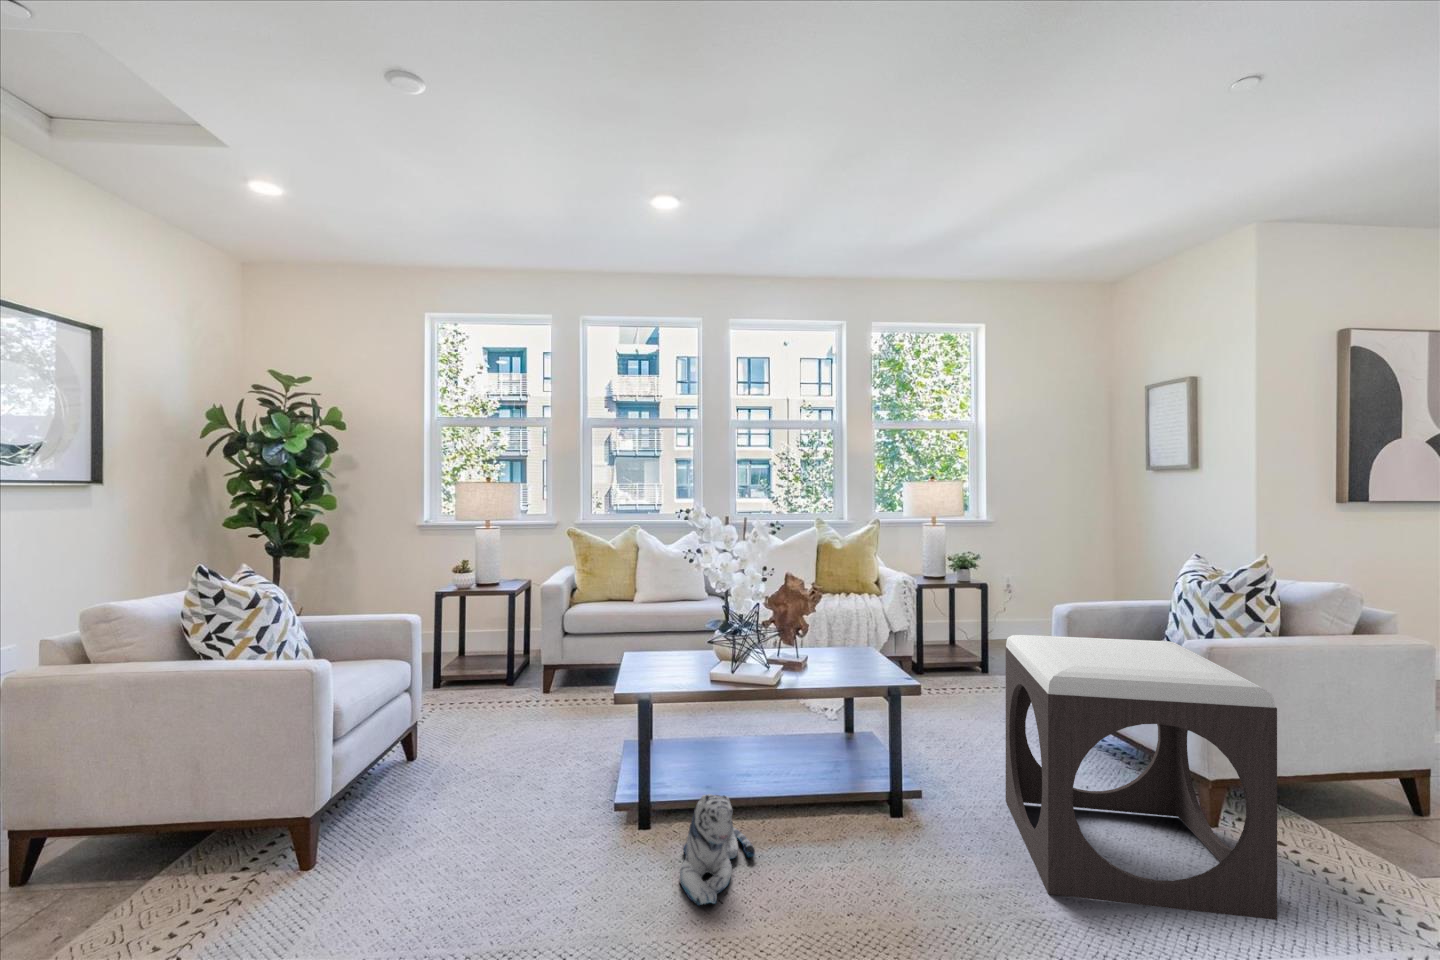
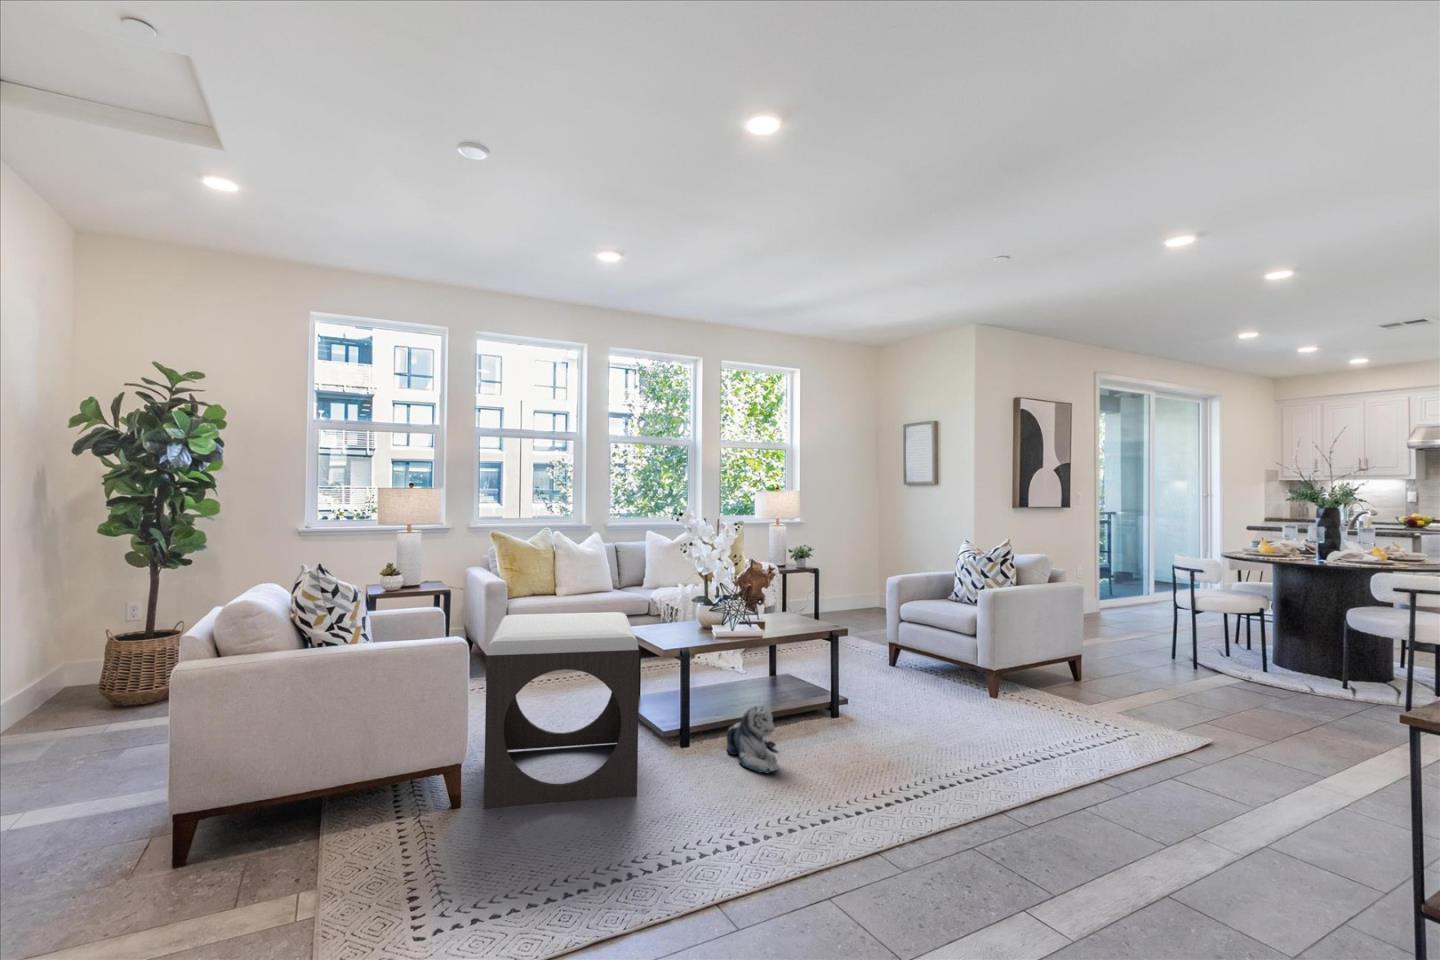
footstool: present [1006,635,1277,920] -> present [484,612,639,809]

